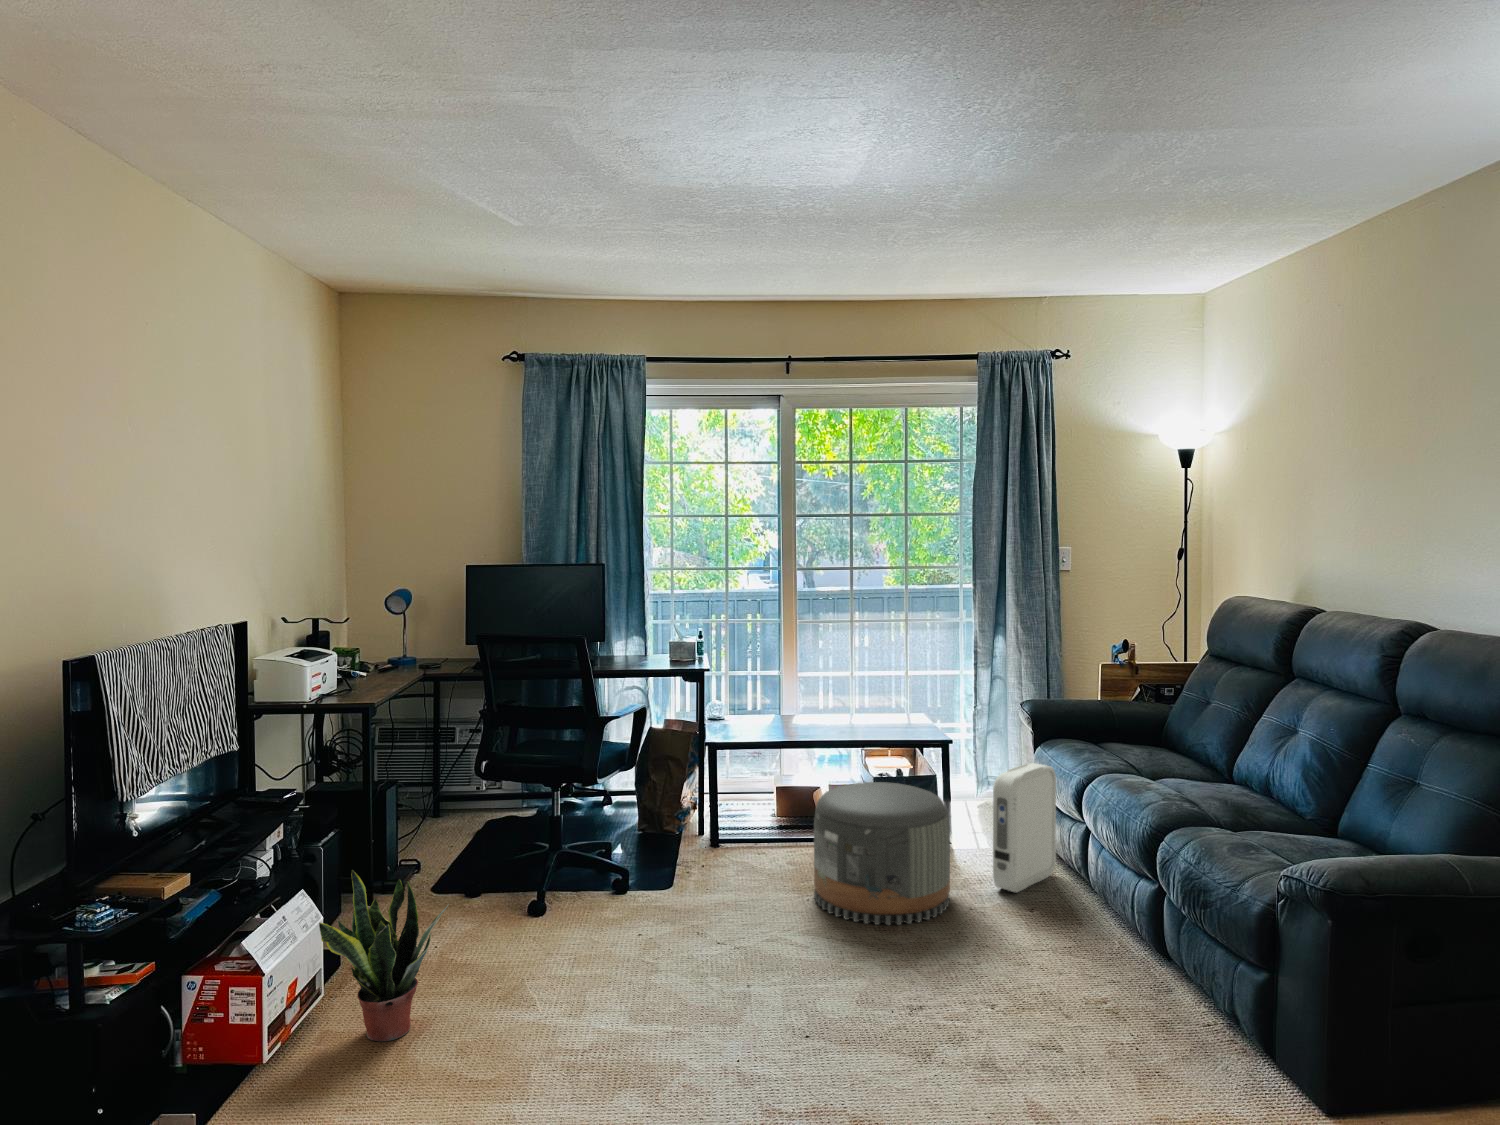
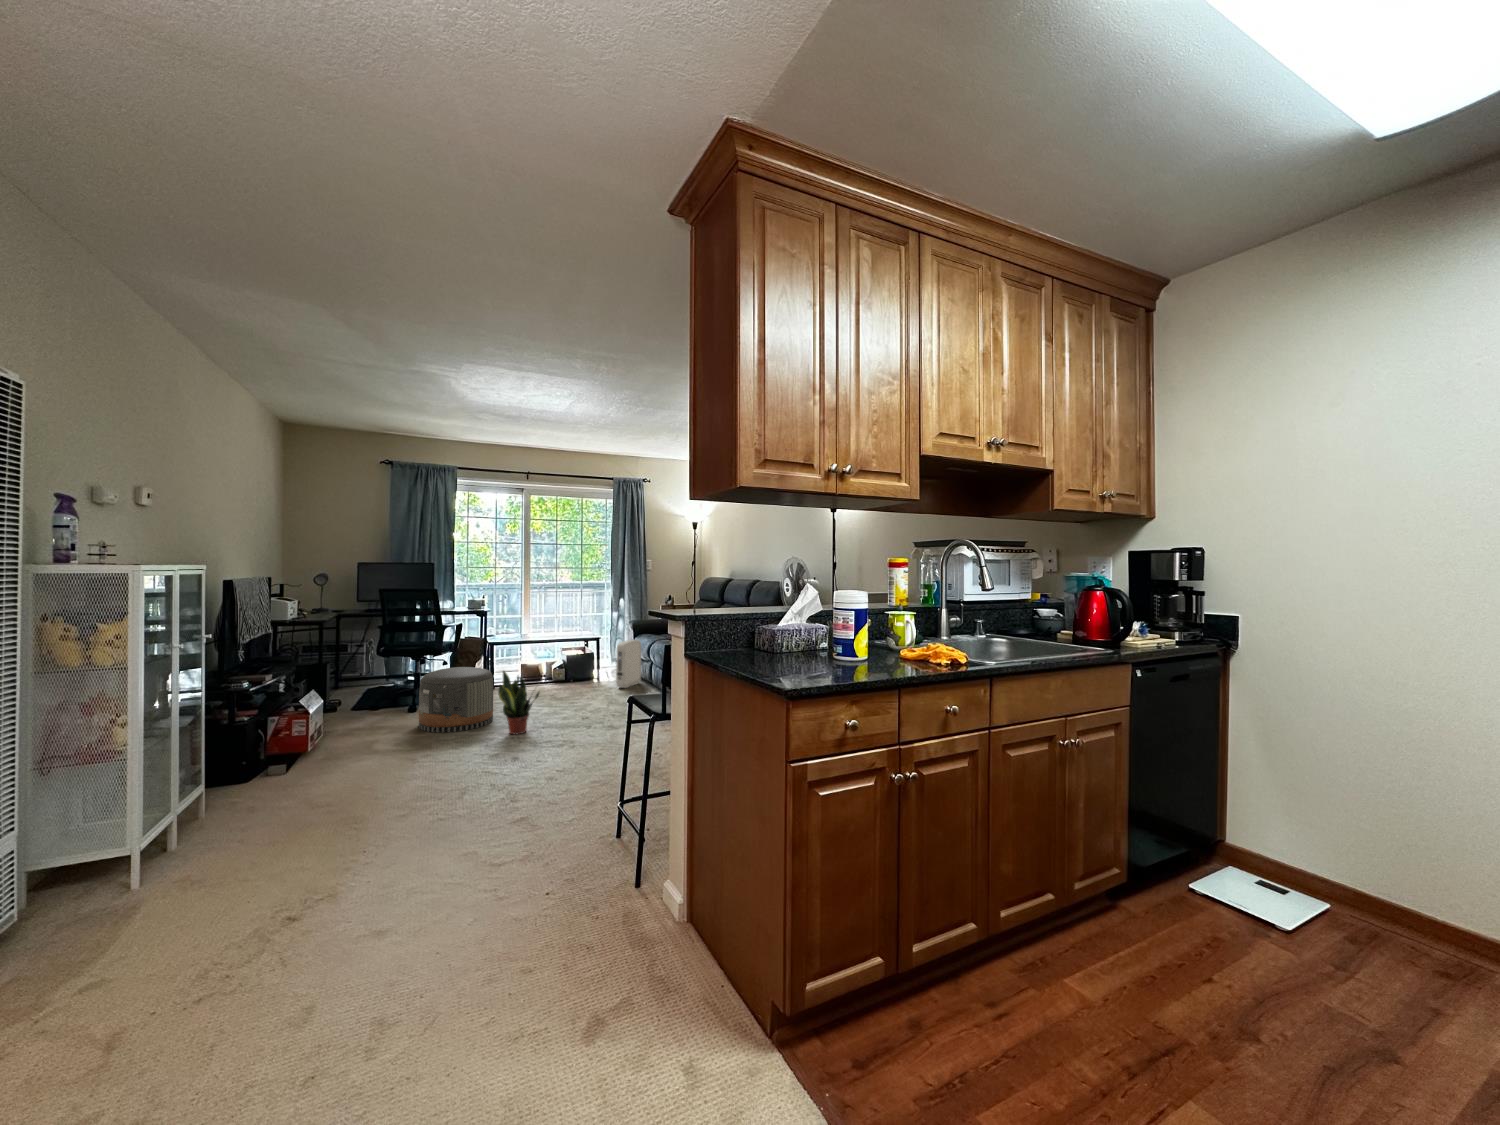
pouf: present [814,782,950,925] -> present [419,667,493,732]
potted plant: present [319,870,449,1041] -> present [498,671,540,734]

